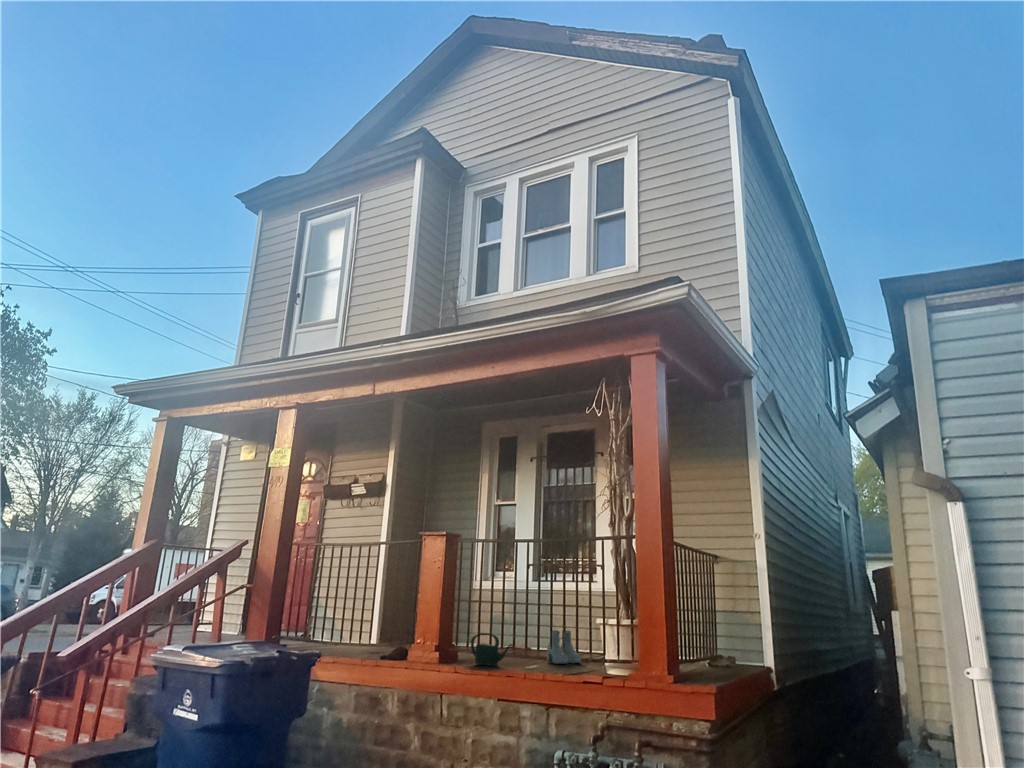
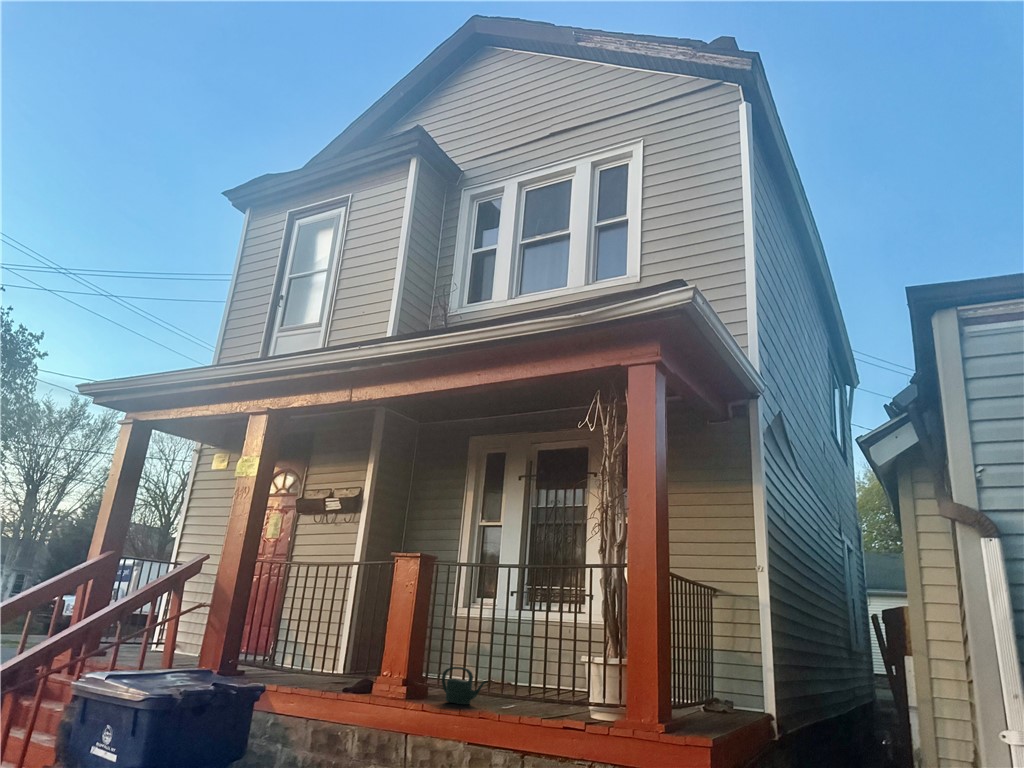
boots: present [547,630,581,664] -> none [526,666,563,704]

